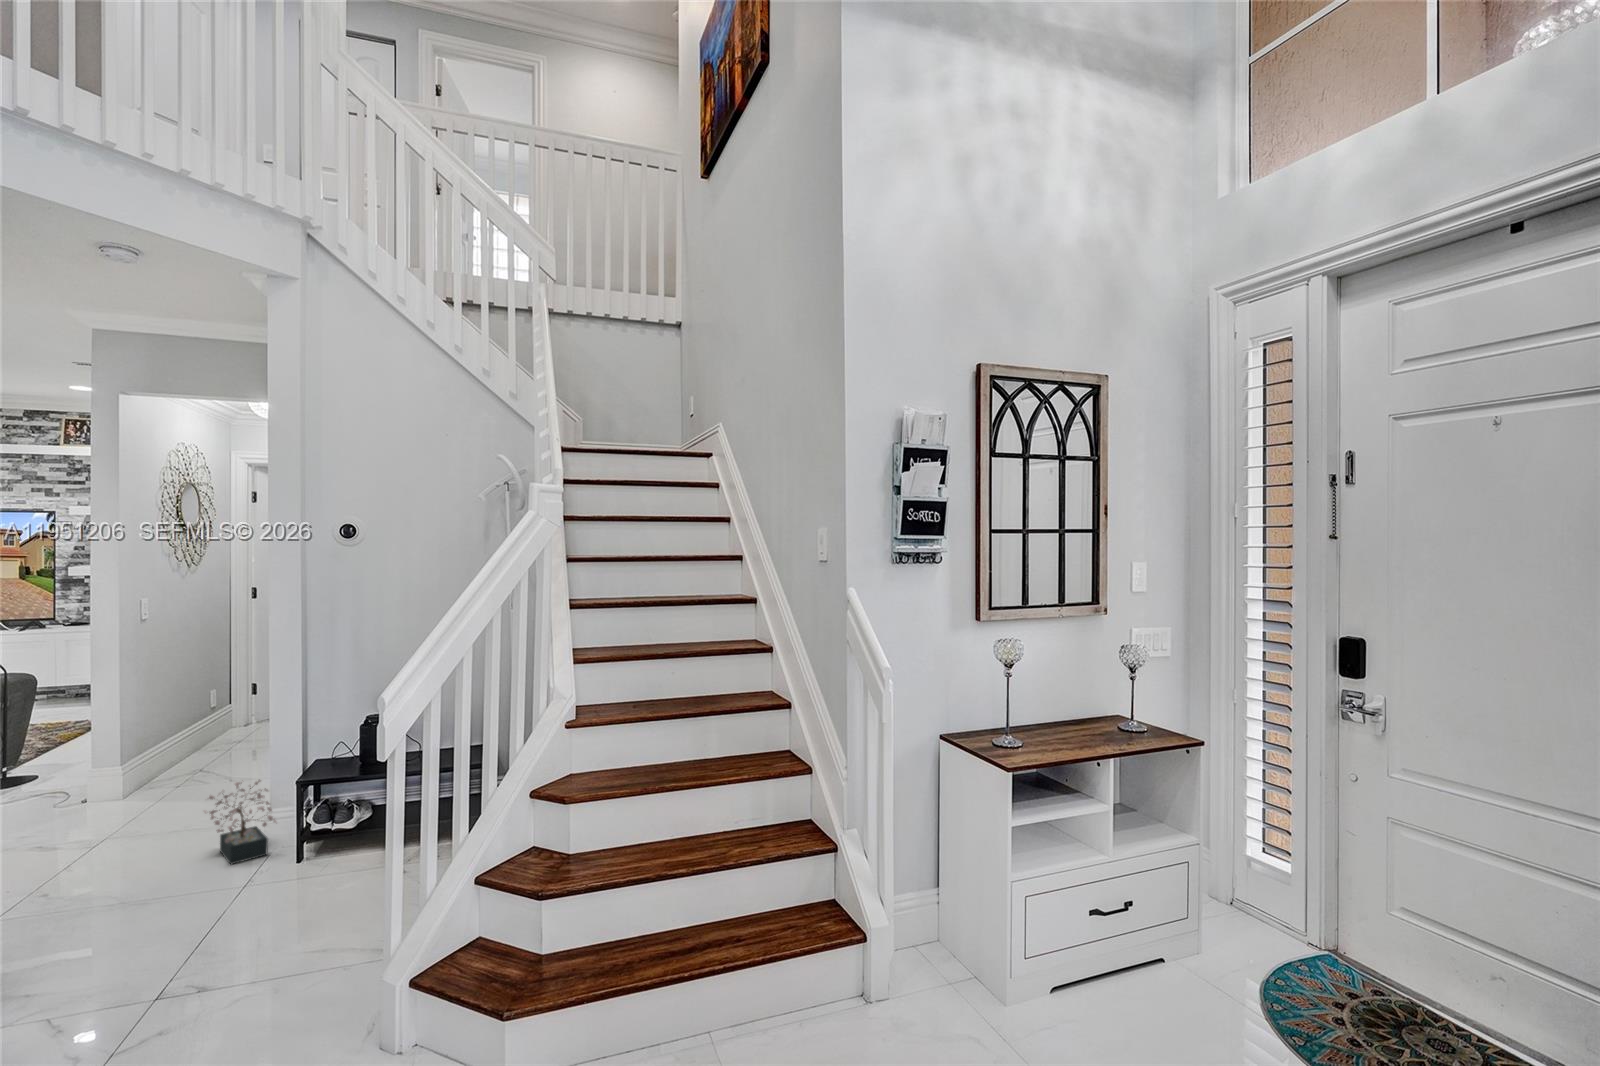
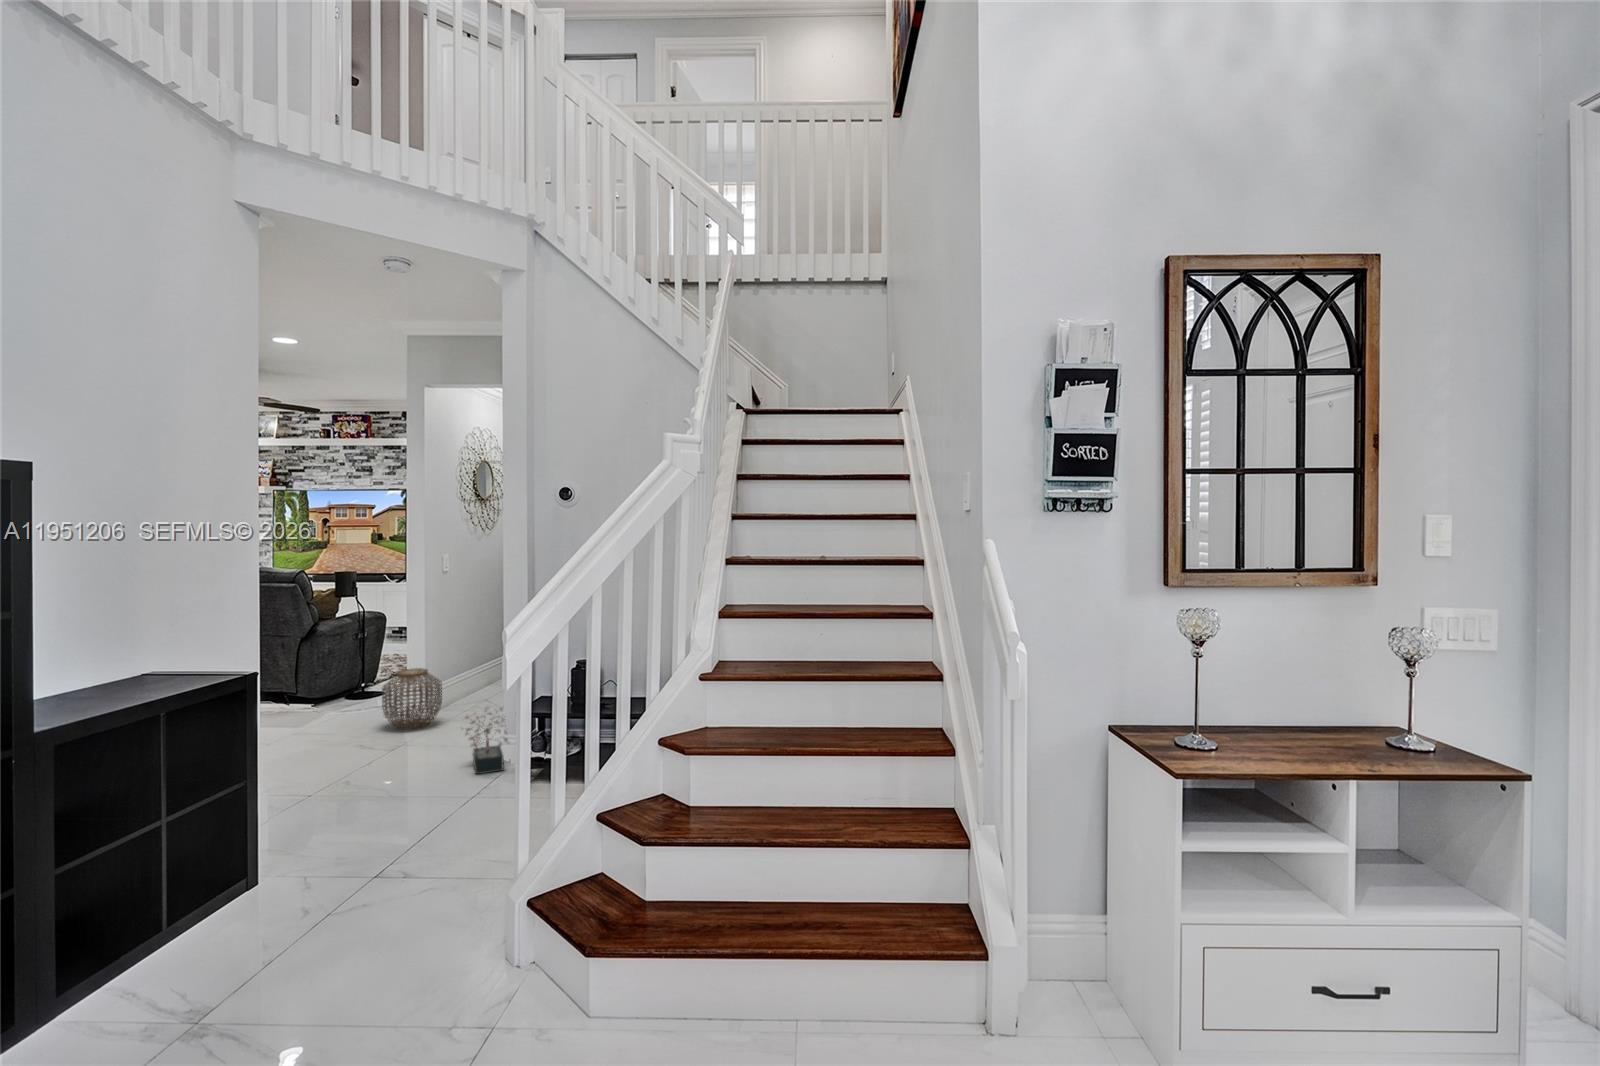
woven basket: none [54,745,146,824] -> present [382,668,442,729]

